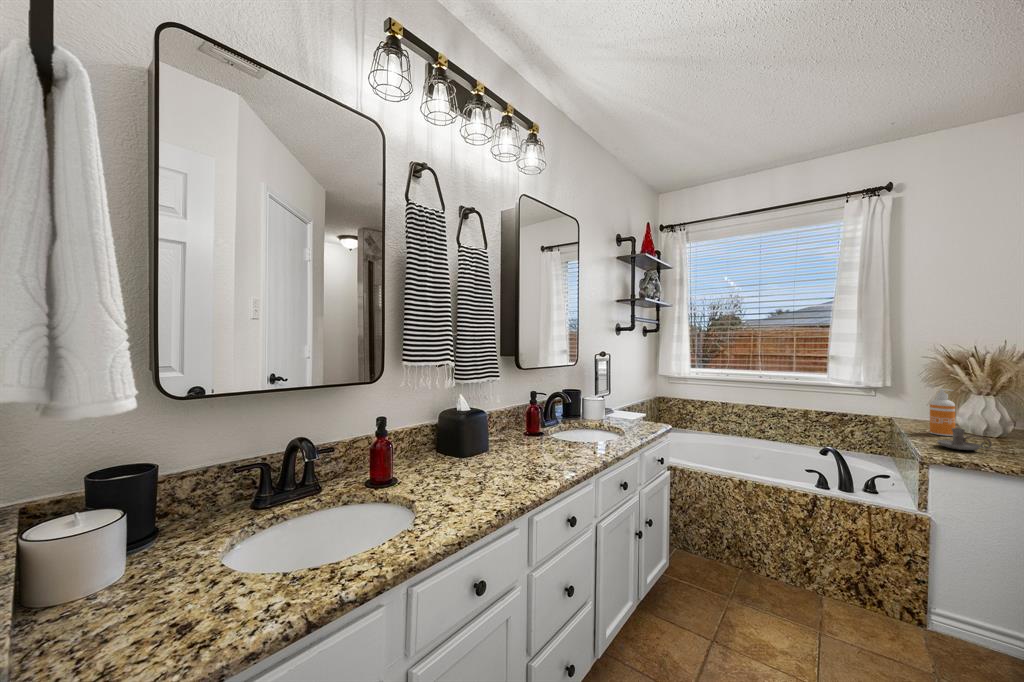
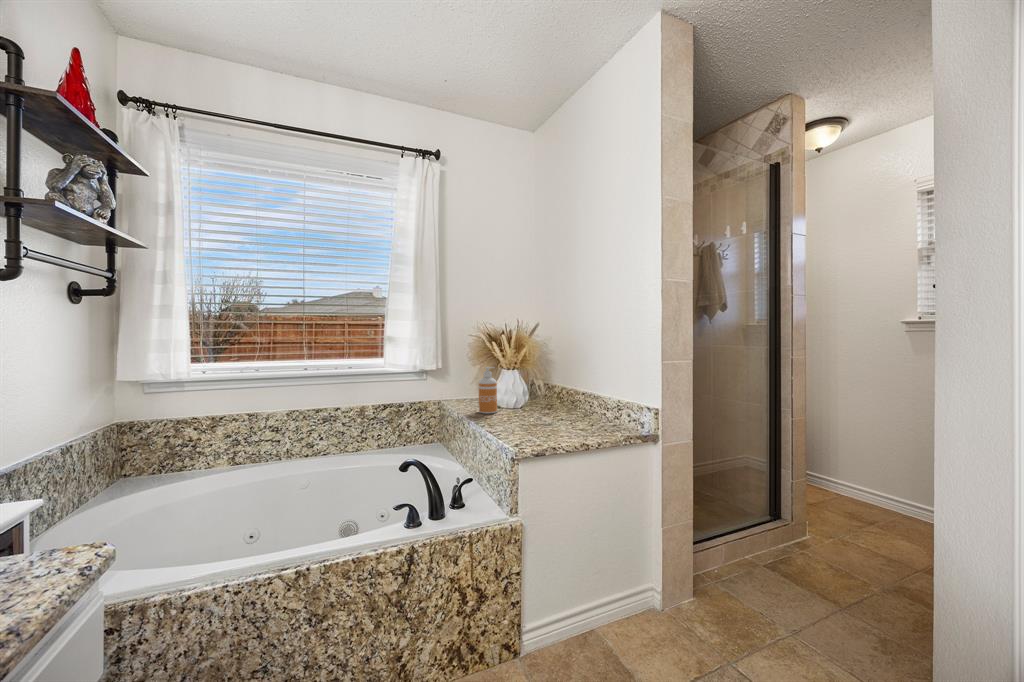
candle holder: present [937,428,992,450] -> none [500,406,536,428]

